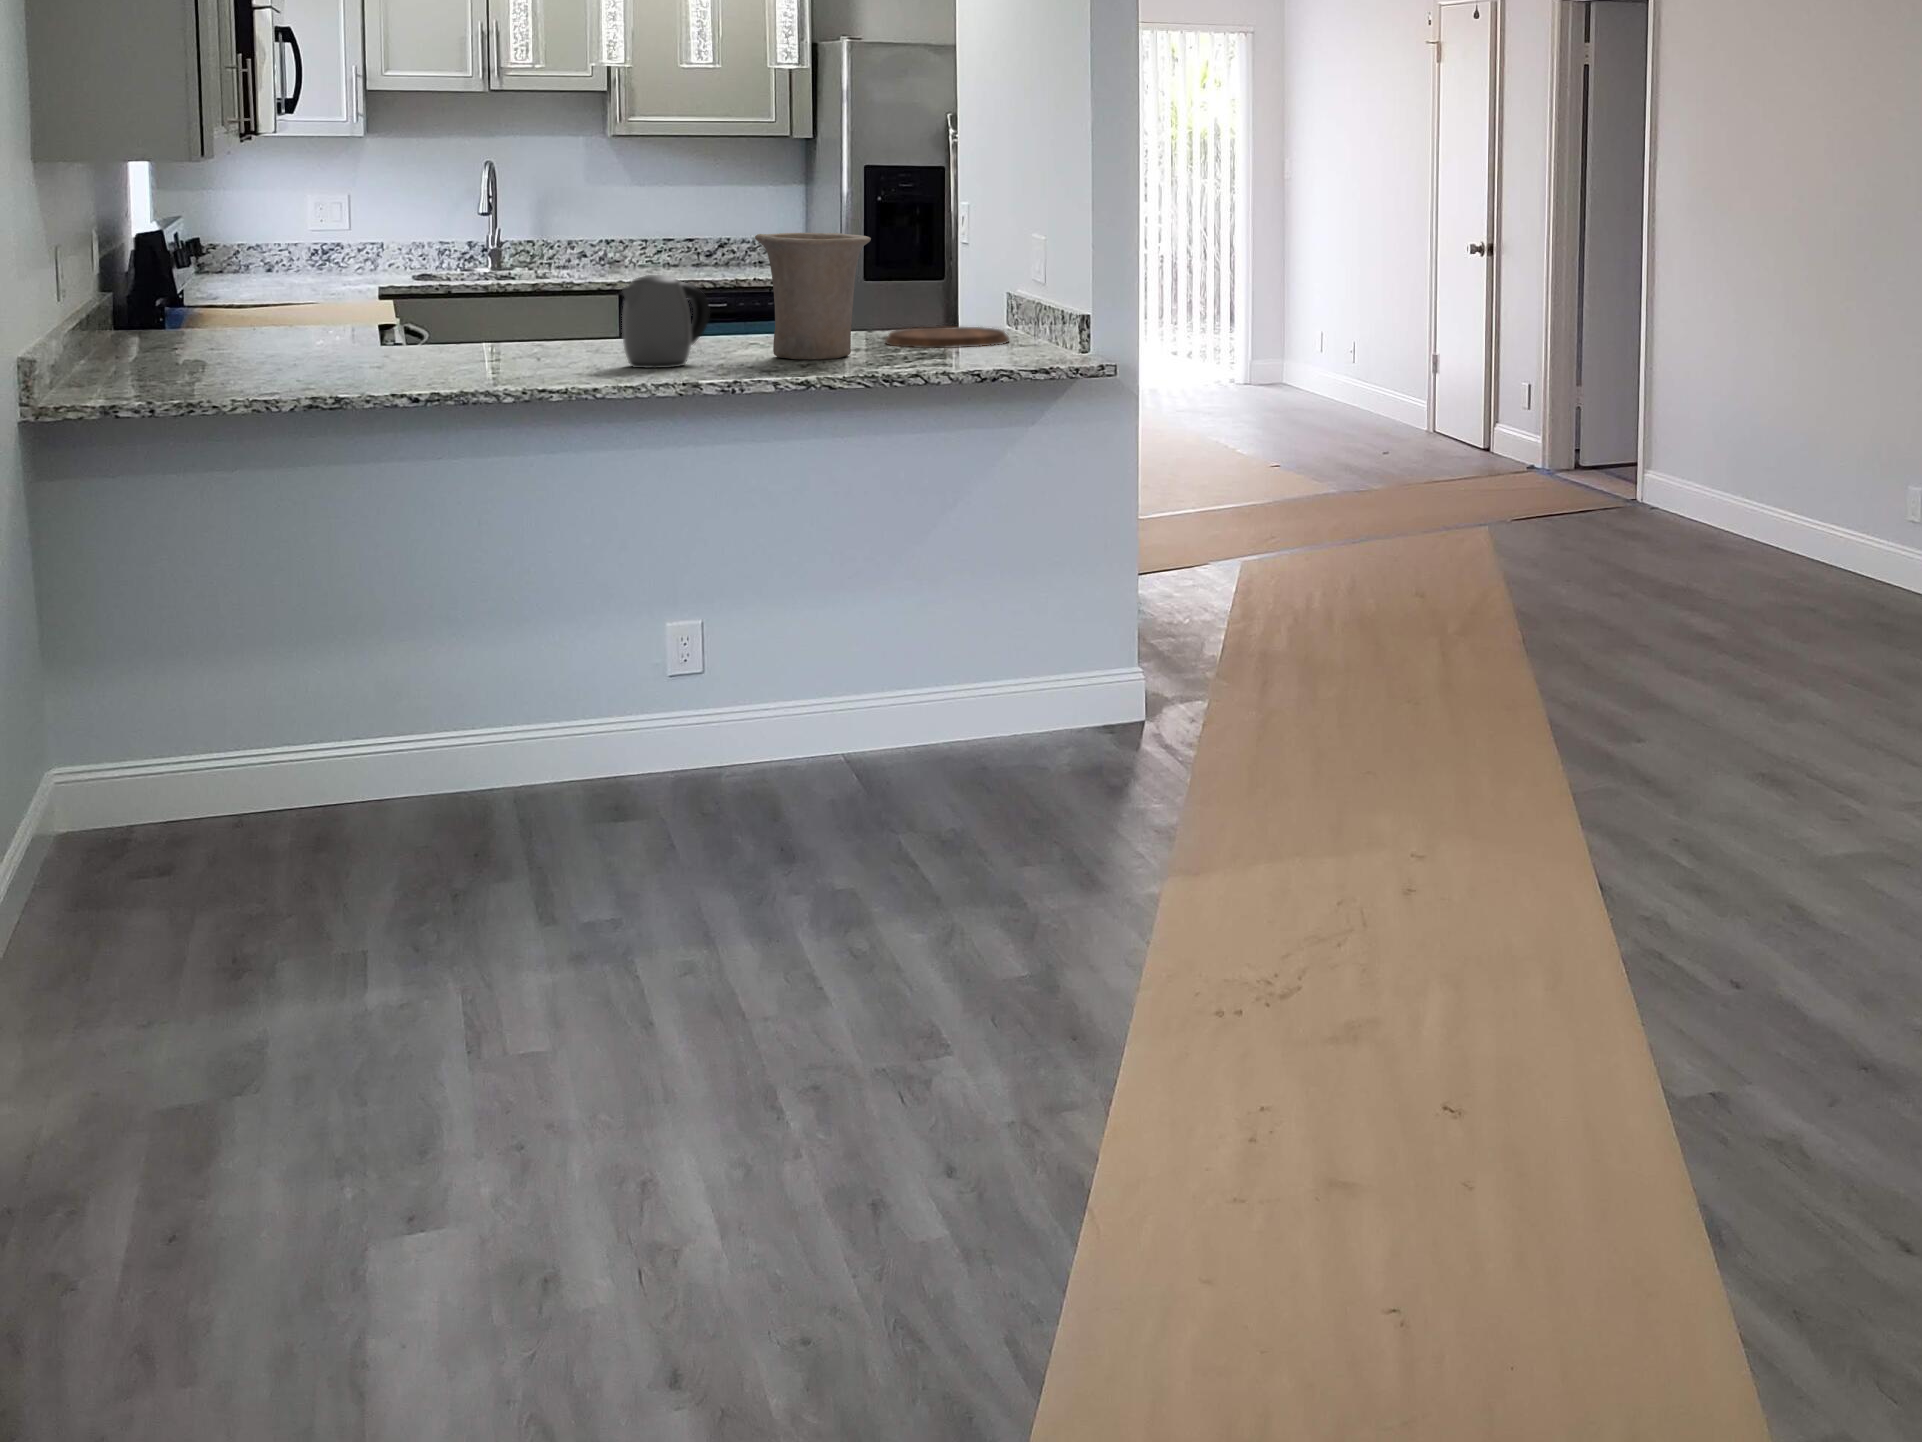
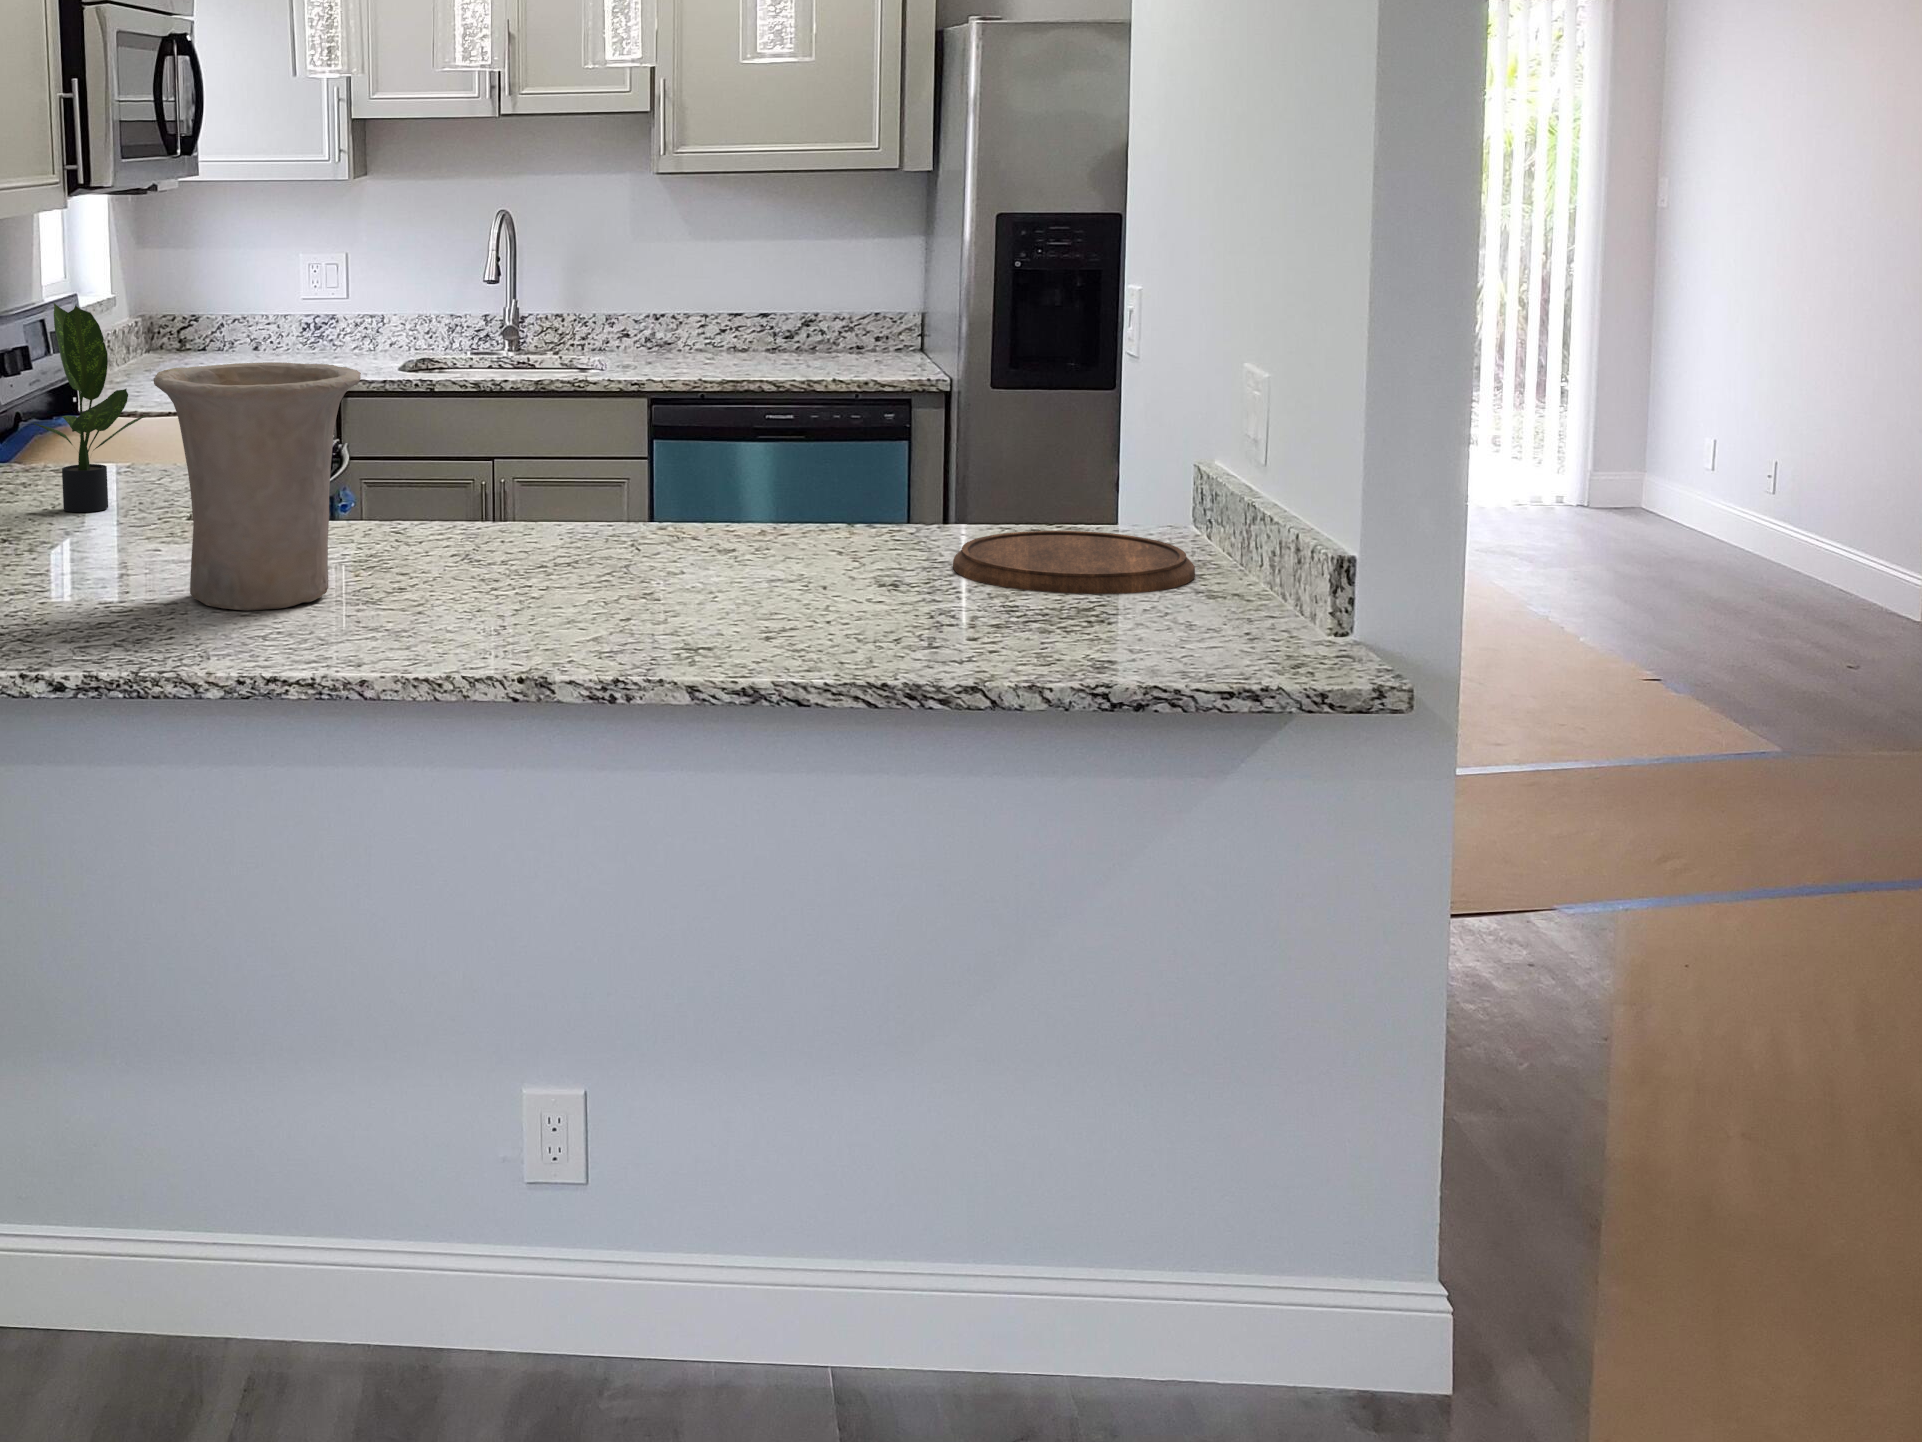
potted plant: none [252,208,339,346] -> present [34,303,146,512]
vase: present [755,233,871,360] -> present [154,362,361,611]
kettle: present [622,275,709,368] -> none [418,457,590,641]

